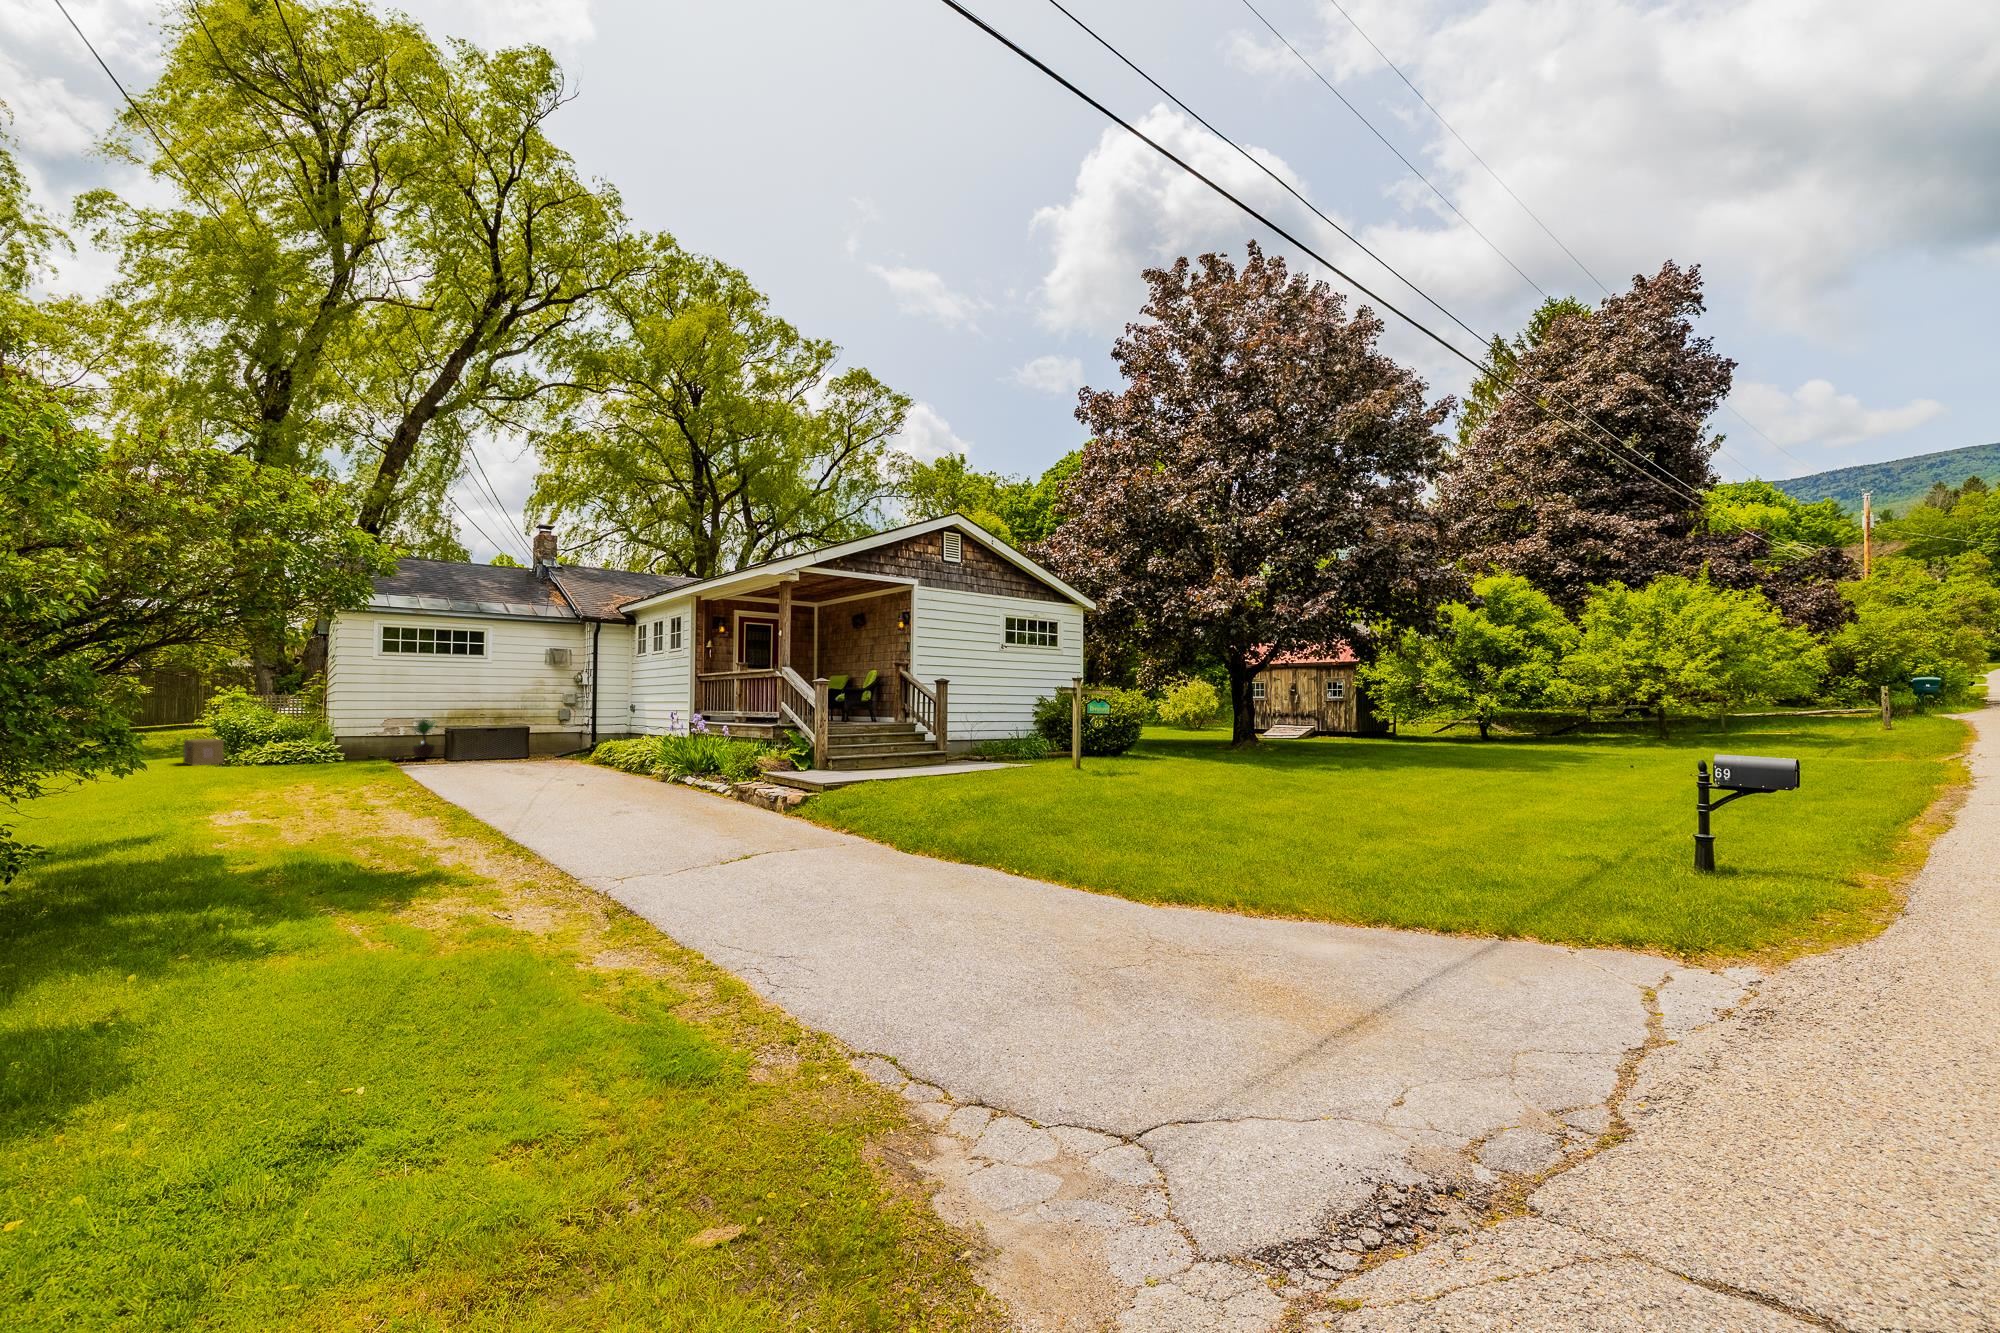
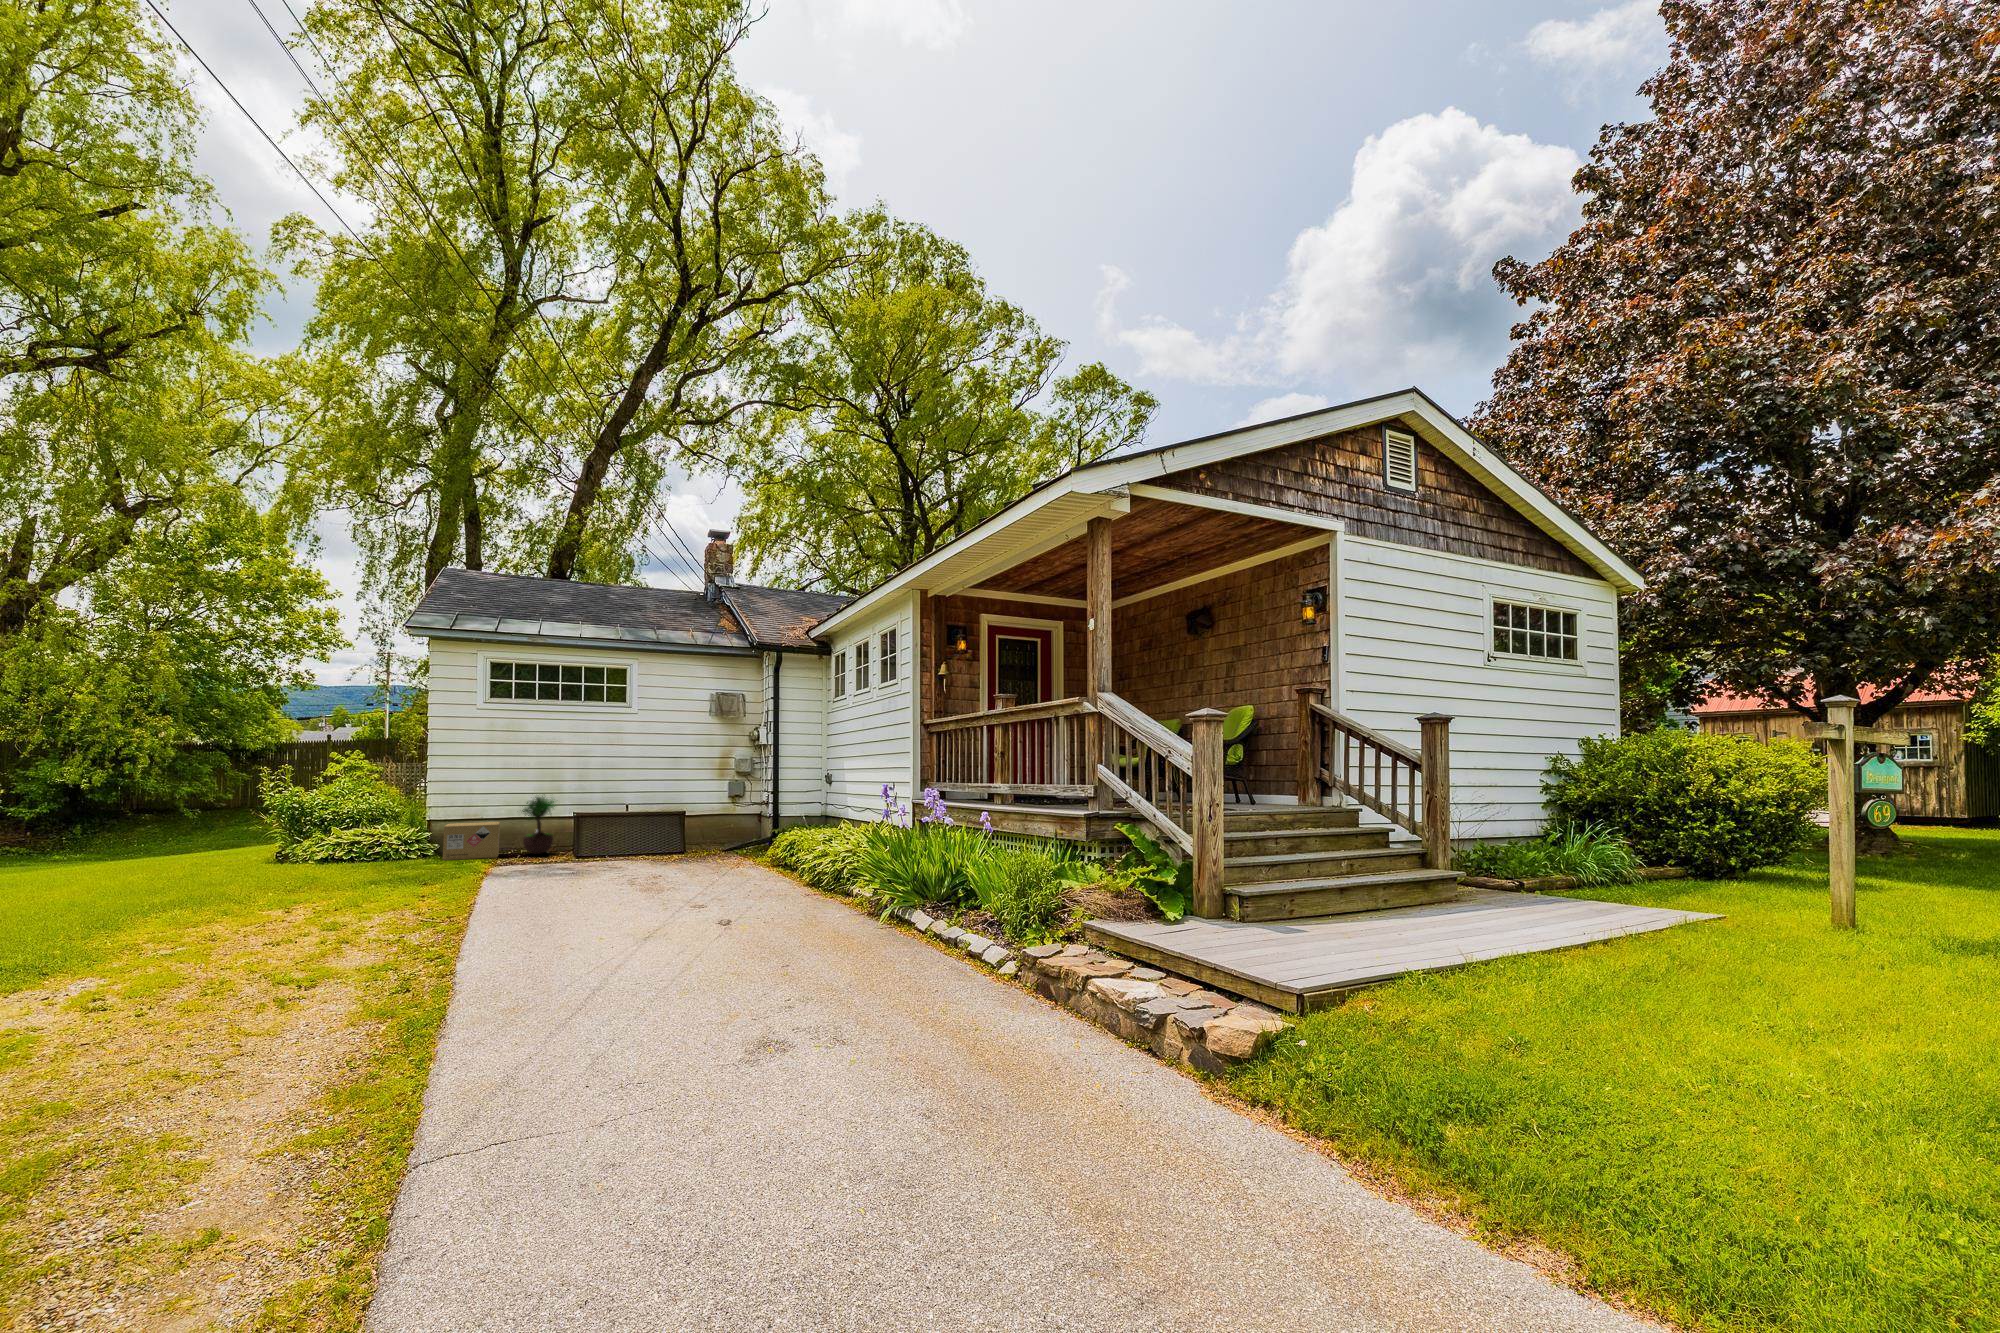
cardboard box: present [183,739,224,766] -> present [443,822,500,860]

